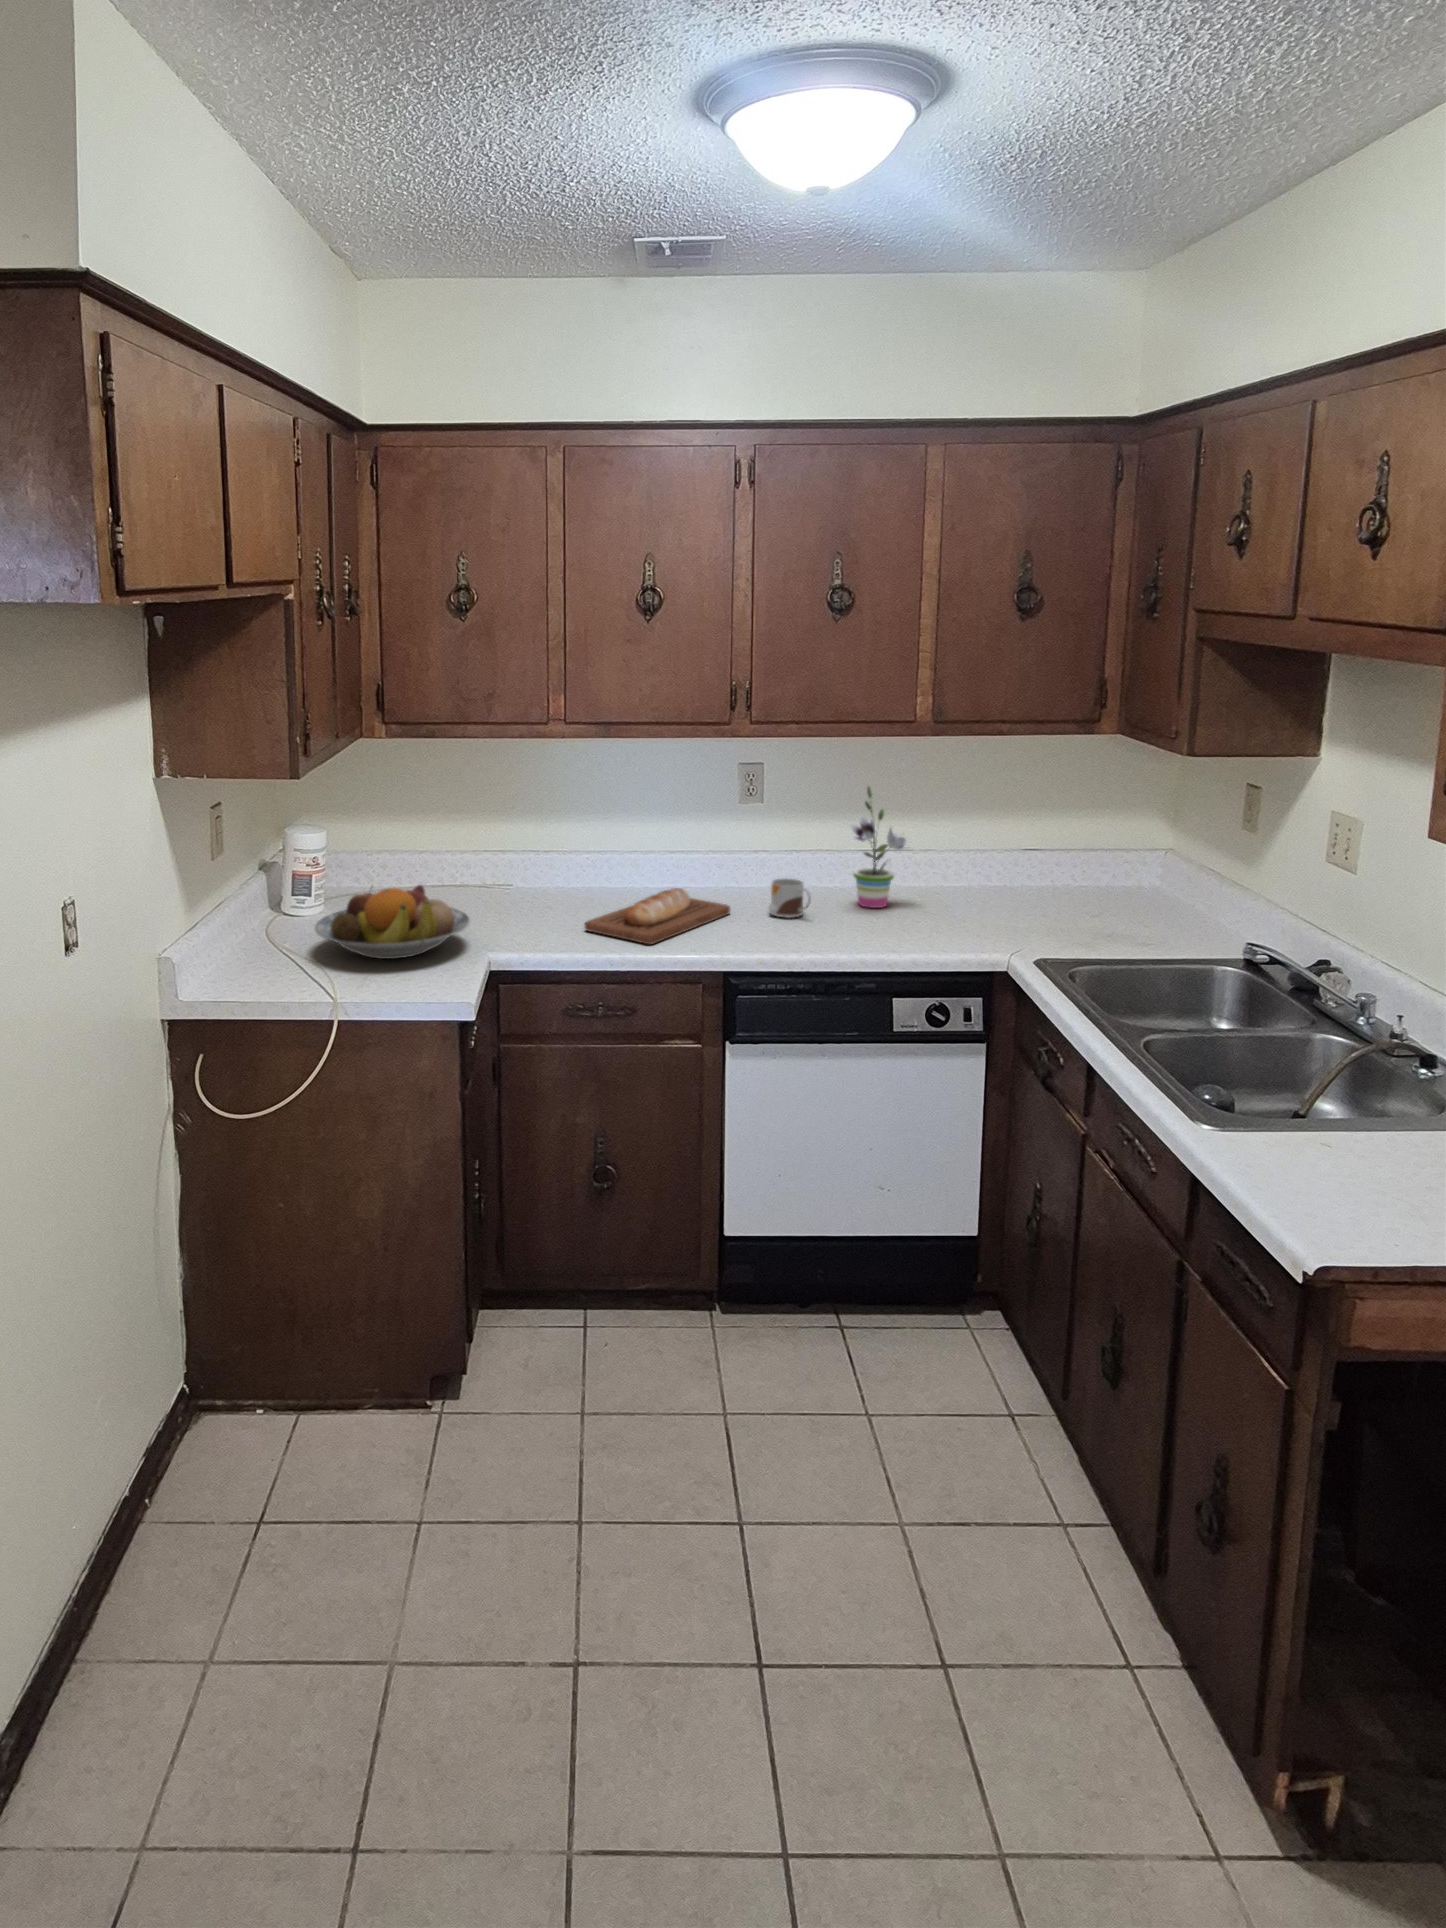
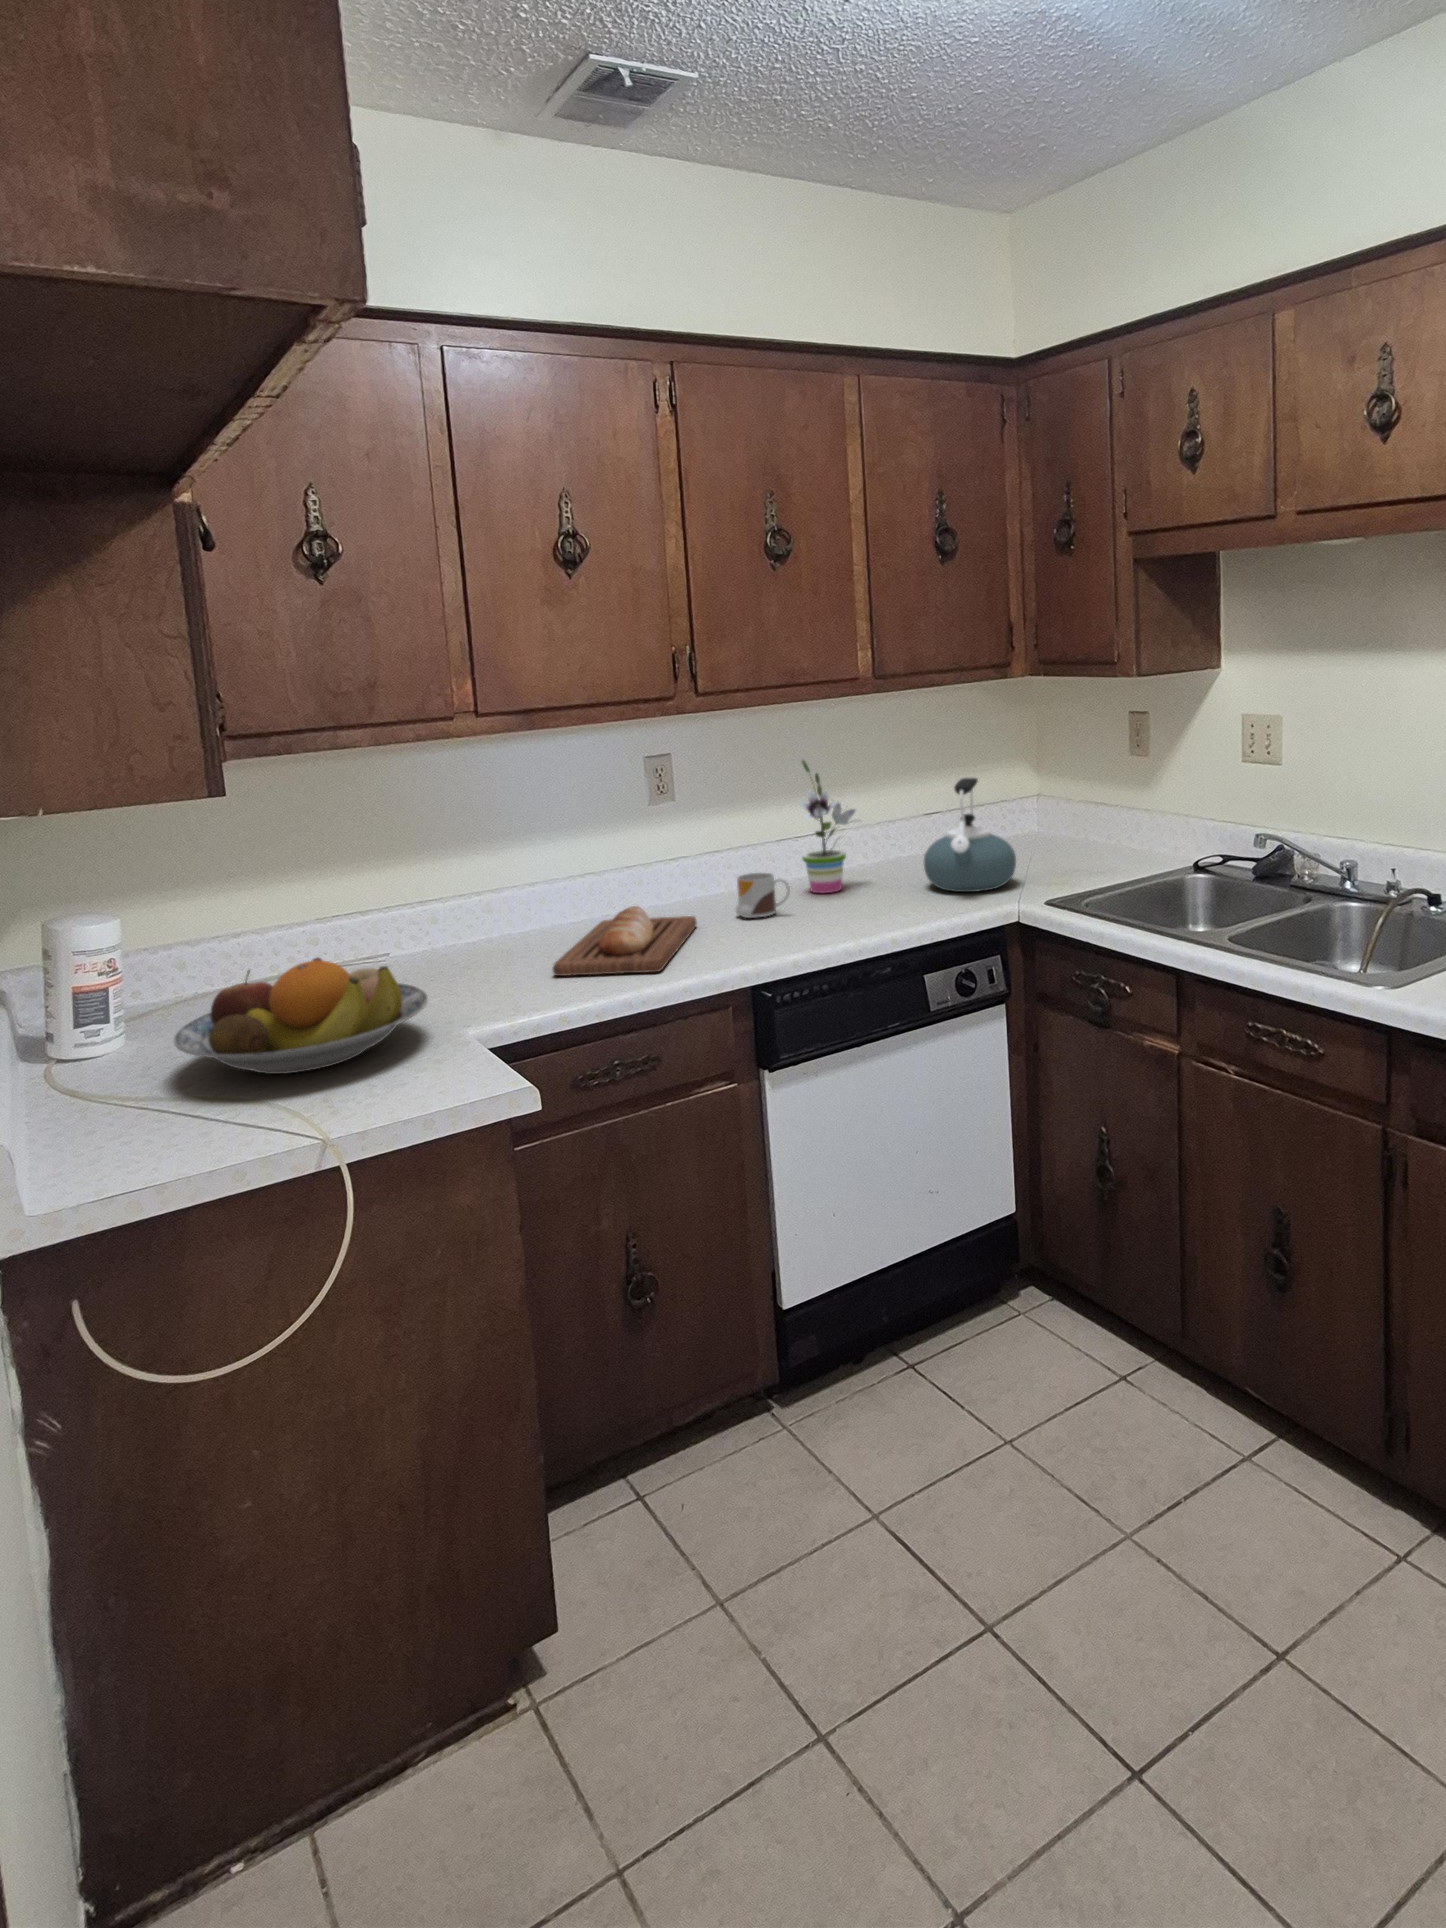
kettle: none [954,826,1046,936] -> present [924,778,1016,892]

